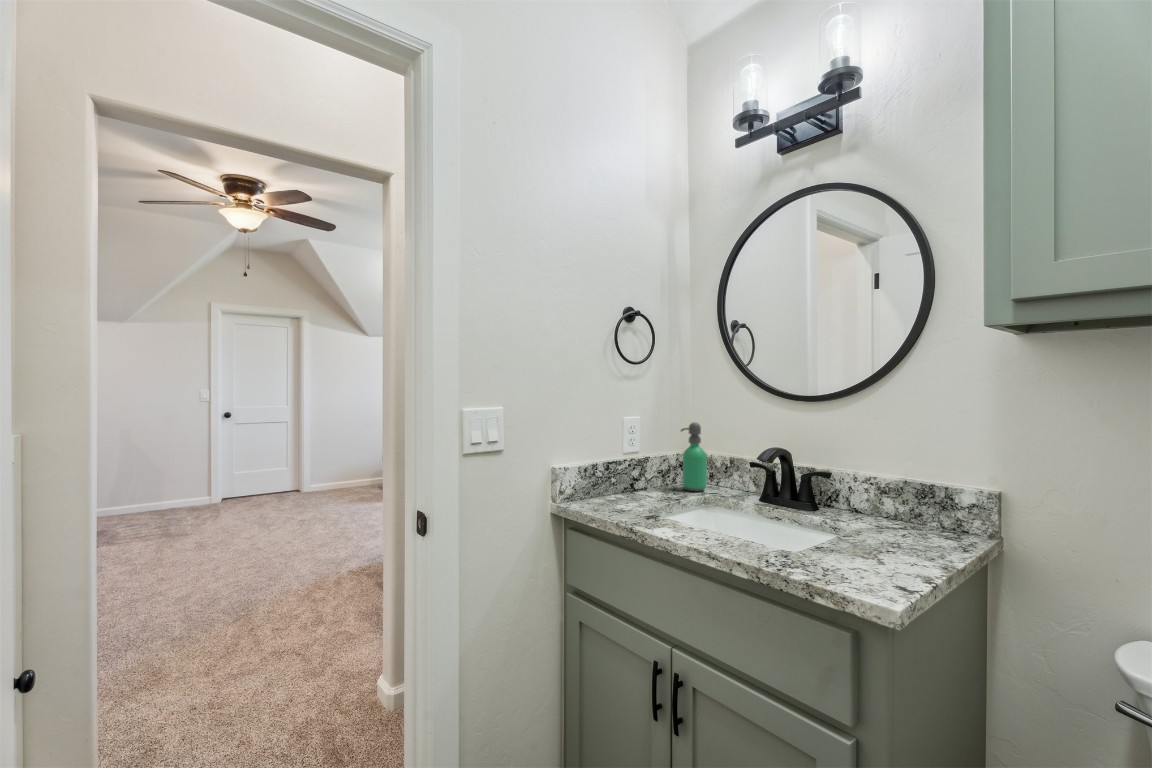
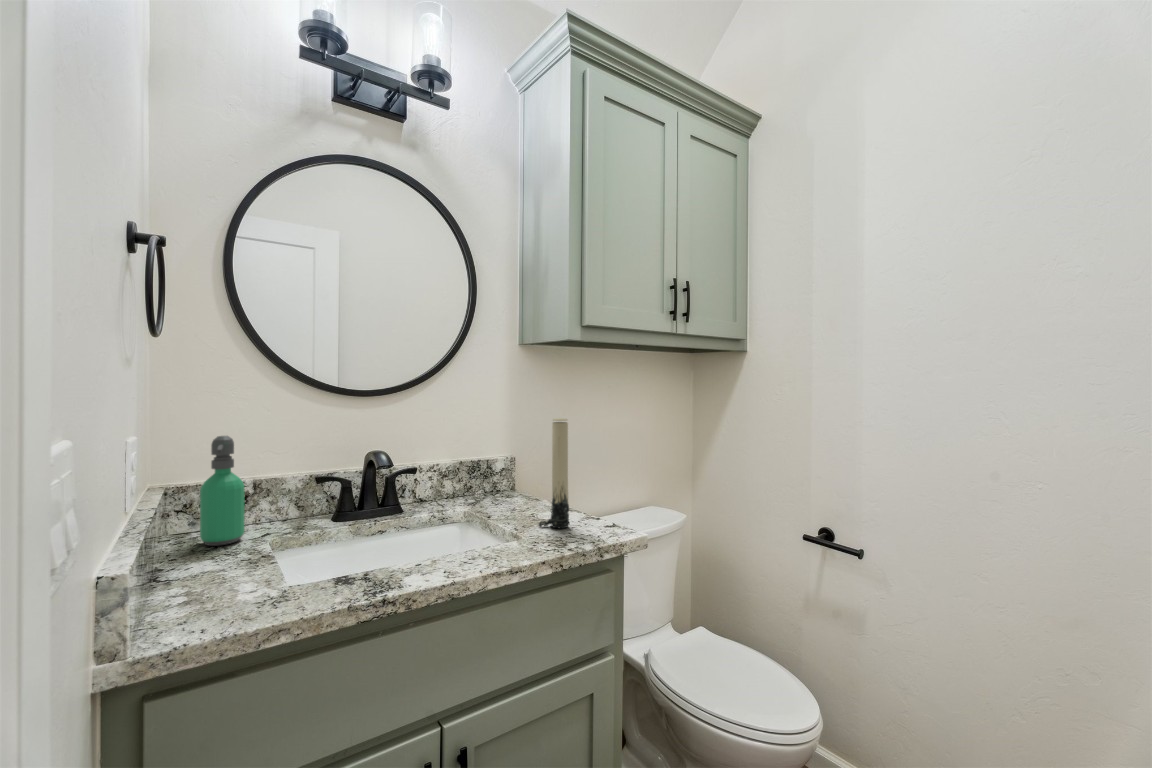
candle: none [844,432,876,568] -> present [539,418,569,528]

